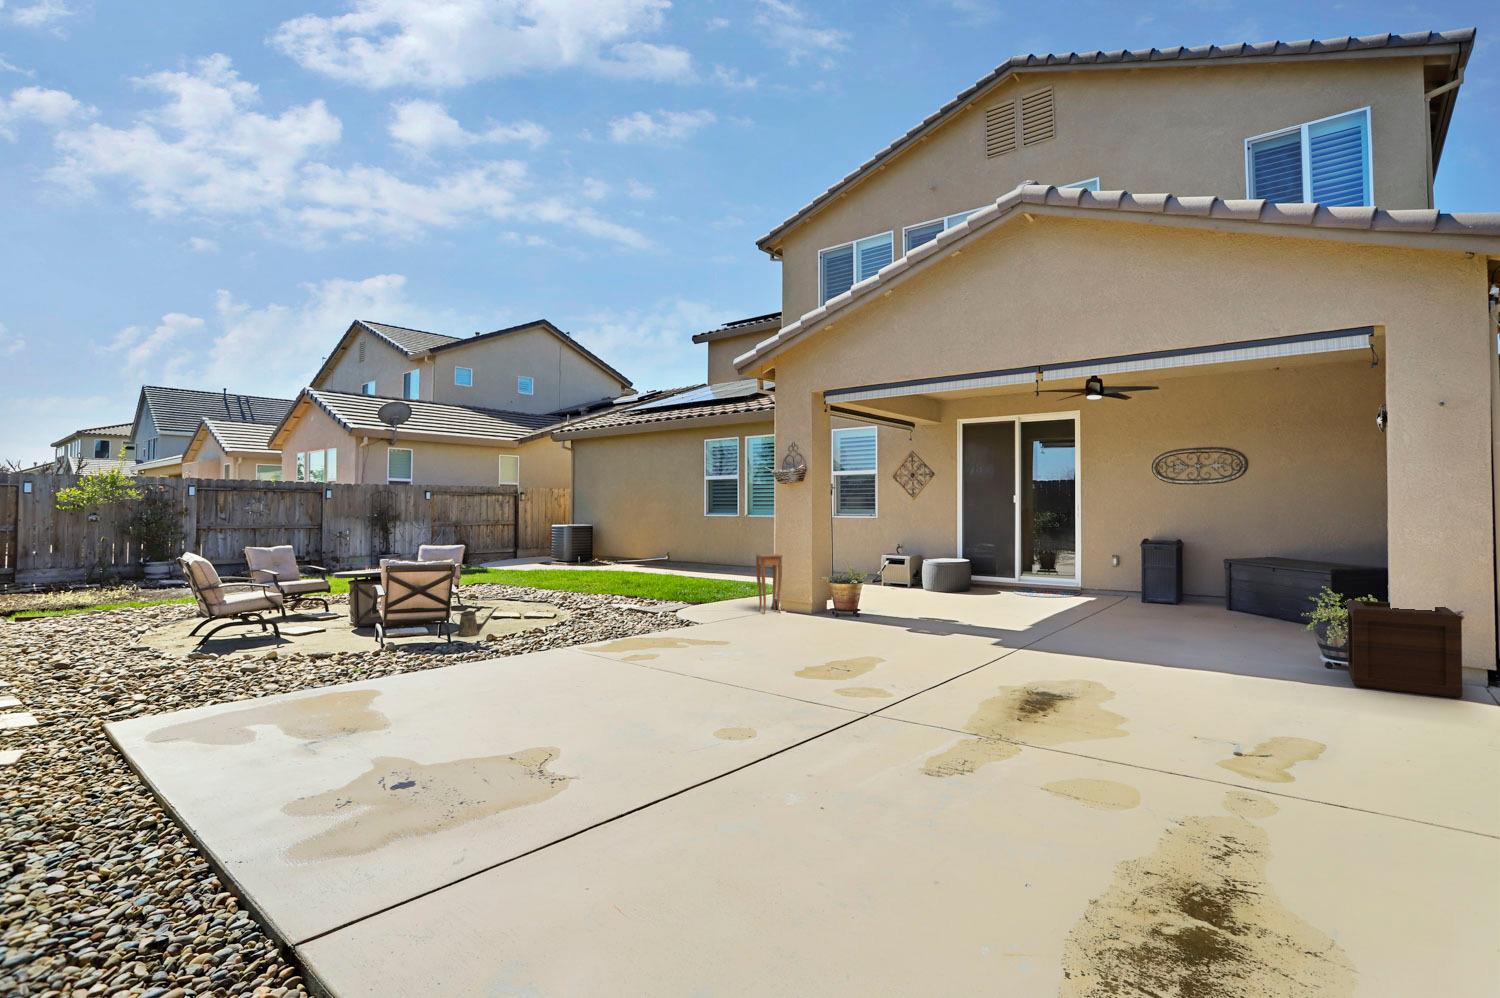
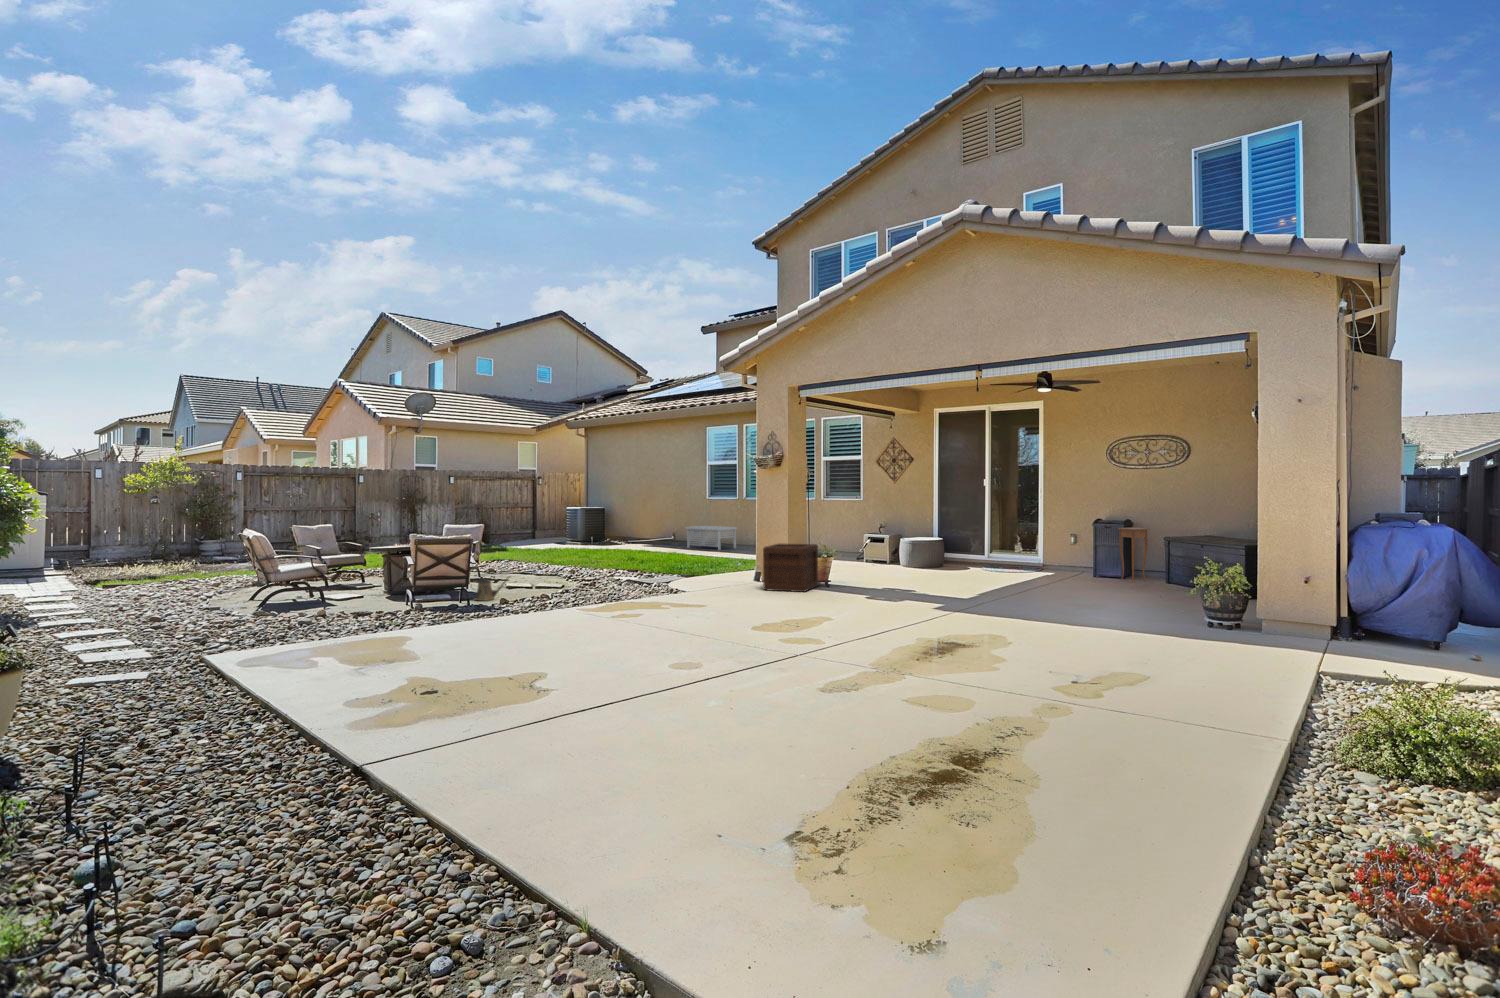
storage bench: none [680,544,736,570] -> present [686,526,737,550]
side table: present [755,554,783,614] -> present [1117,528,1150,581]
wooden crate: present [1347,600,1462,698] -> present [763,543,818,592]

